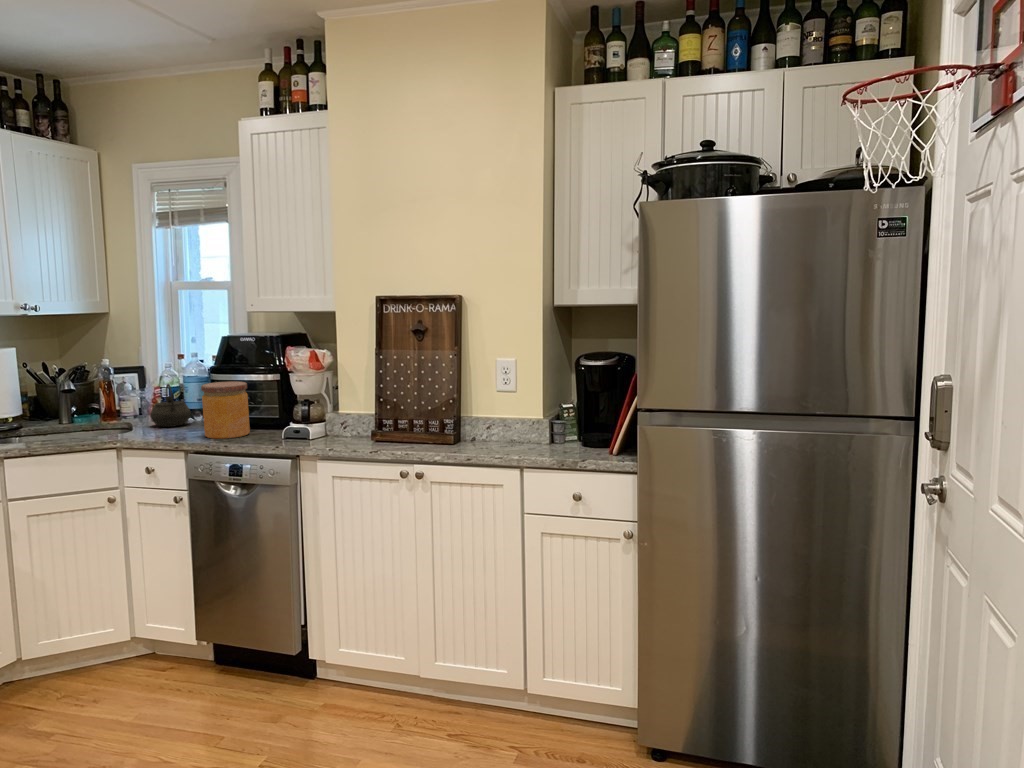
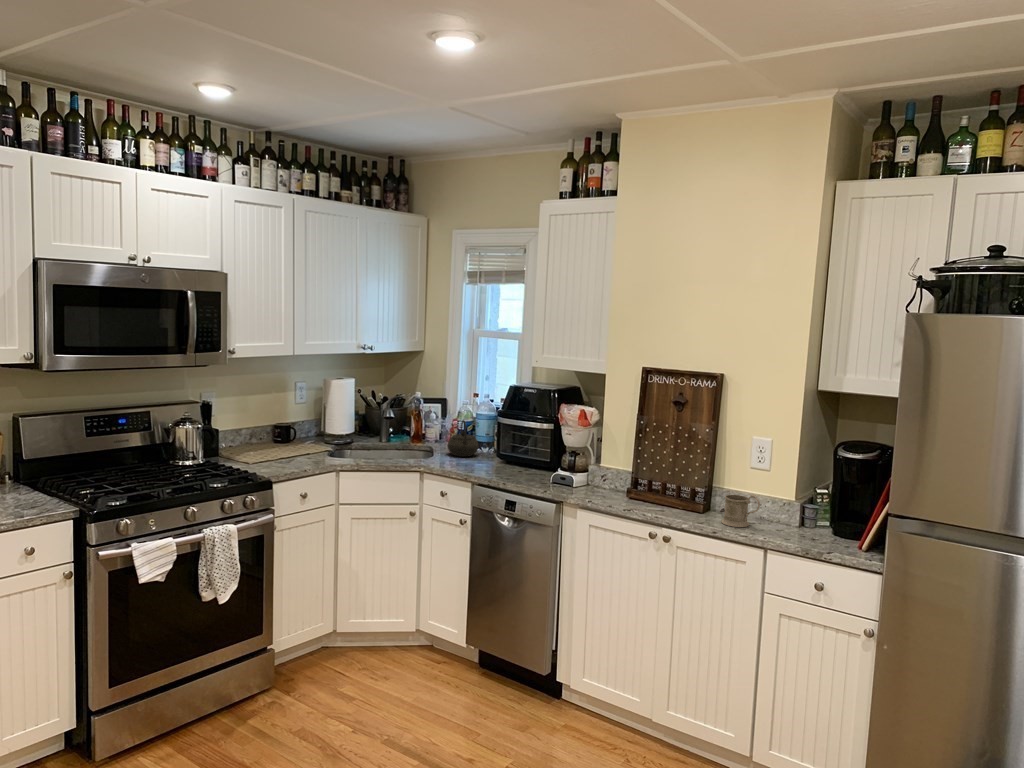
jar: present [201,381,250,439] -> none [488,426,526,477]
mug: none [474,416,511,452] -> present [721,495,760,527]

